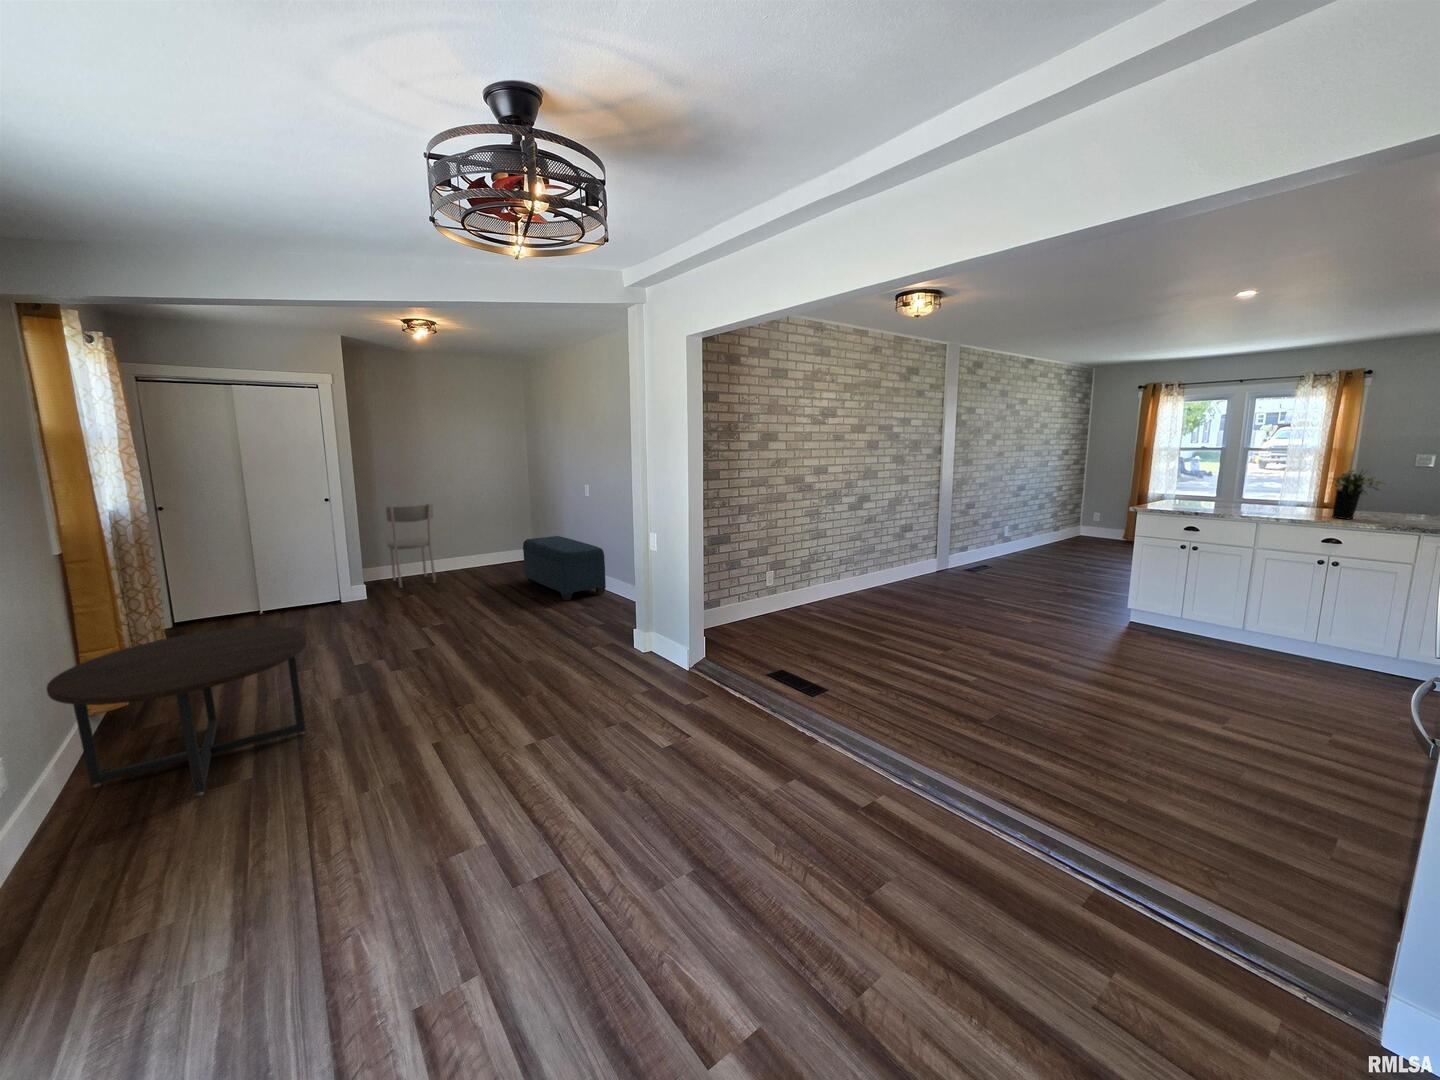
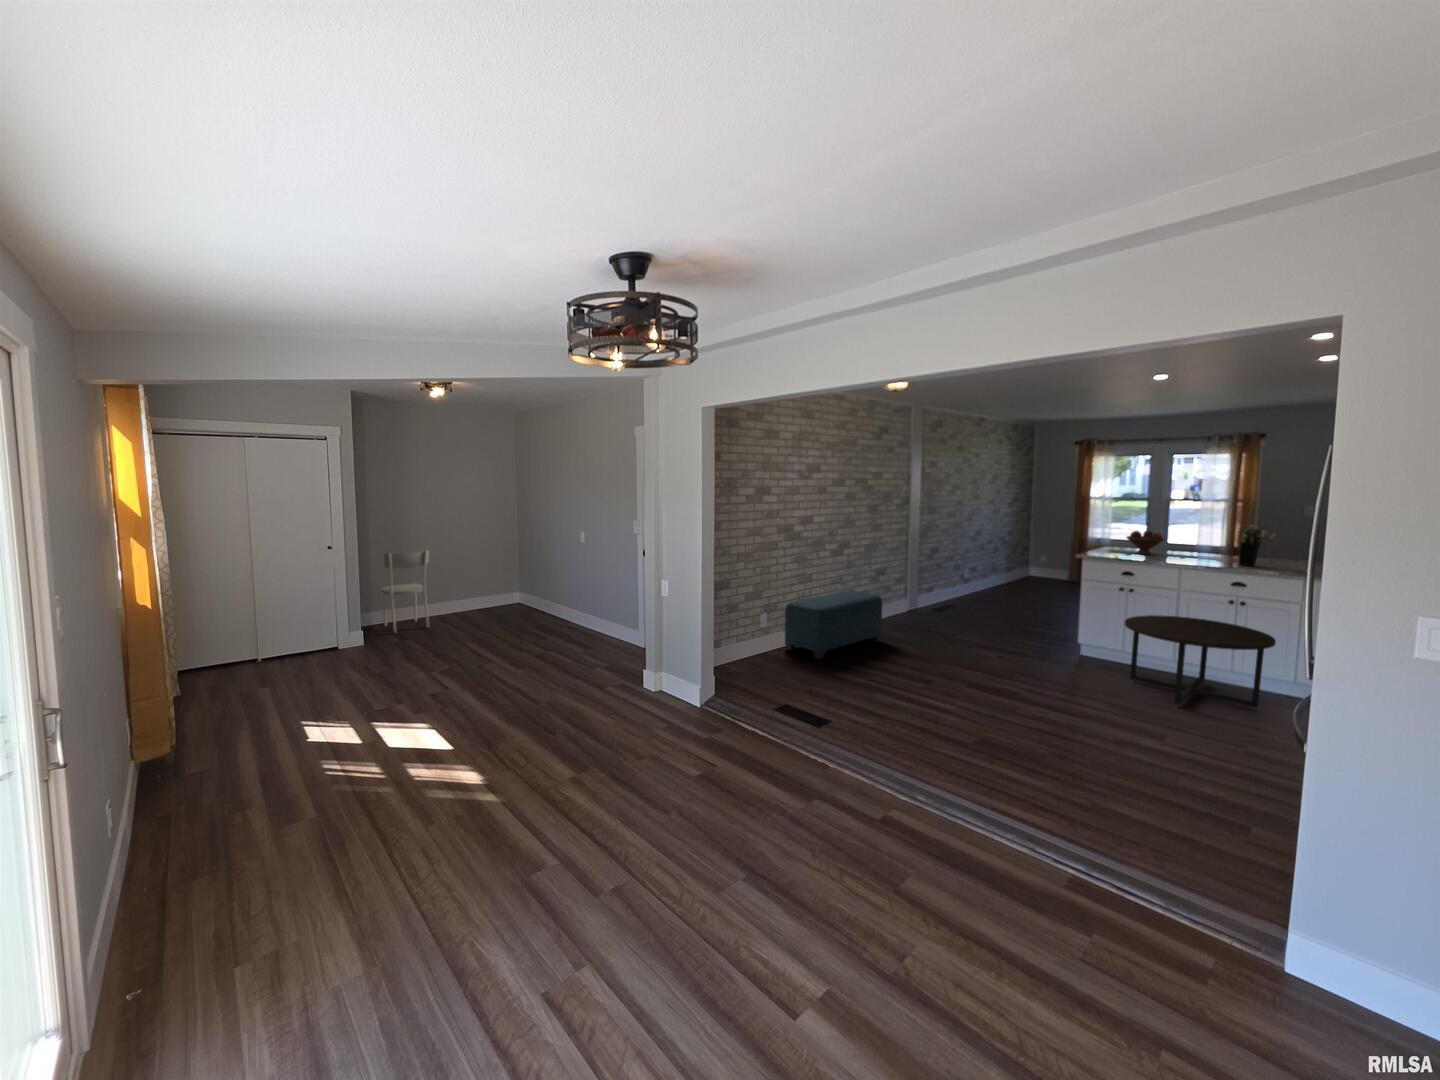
fruit bowl: none [1192,480,1239,507] -> present [1127,531,1164,555]
bench: present [523,536,606,601] -> present [785,591,882,659]
coffee table: present [46,627,306,796] -> present [1125,615,1276,710]

